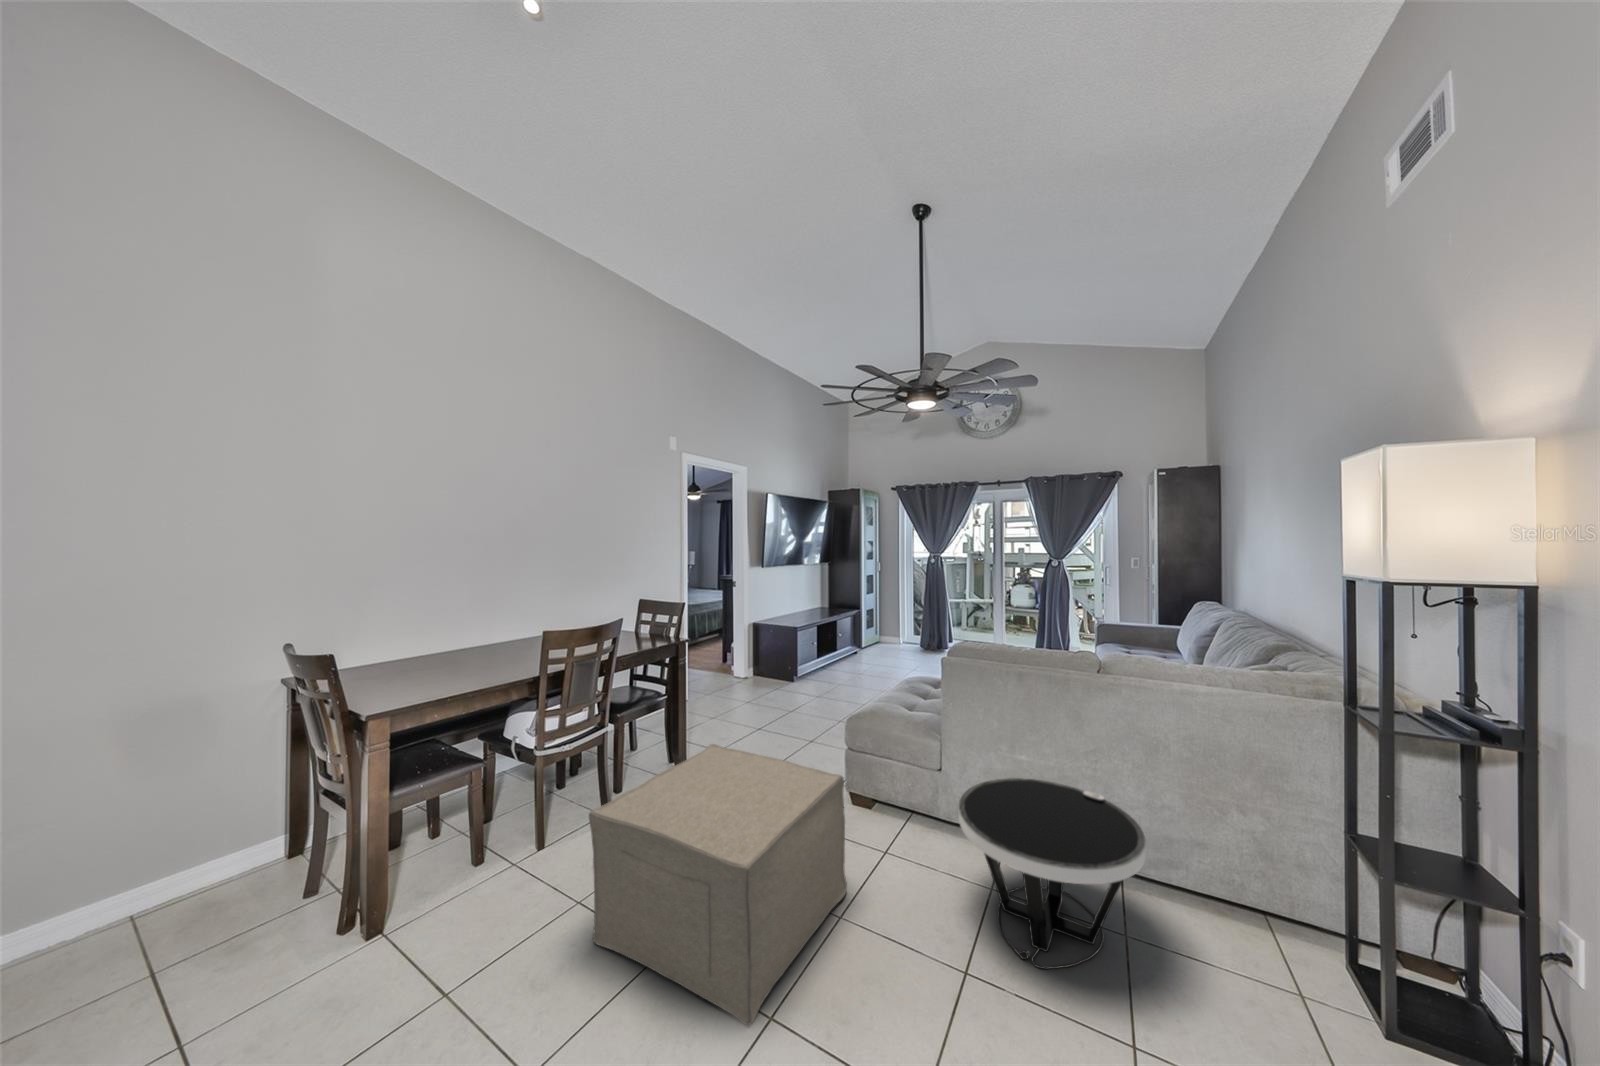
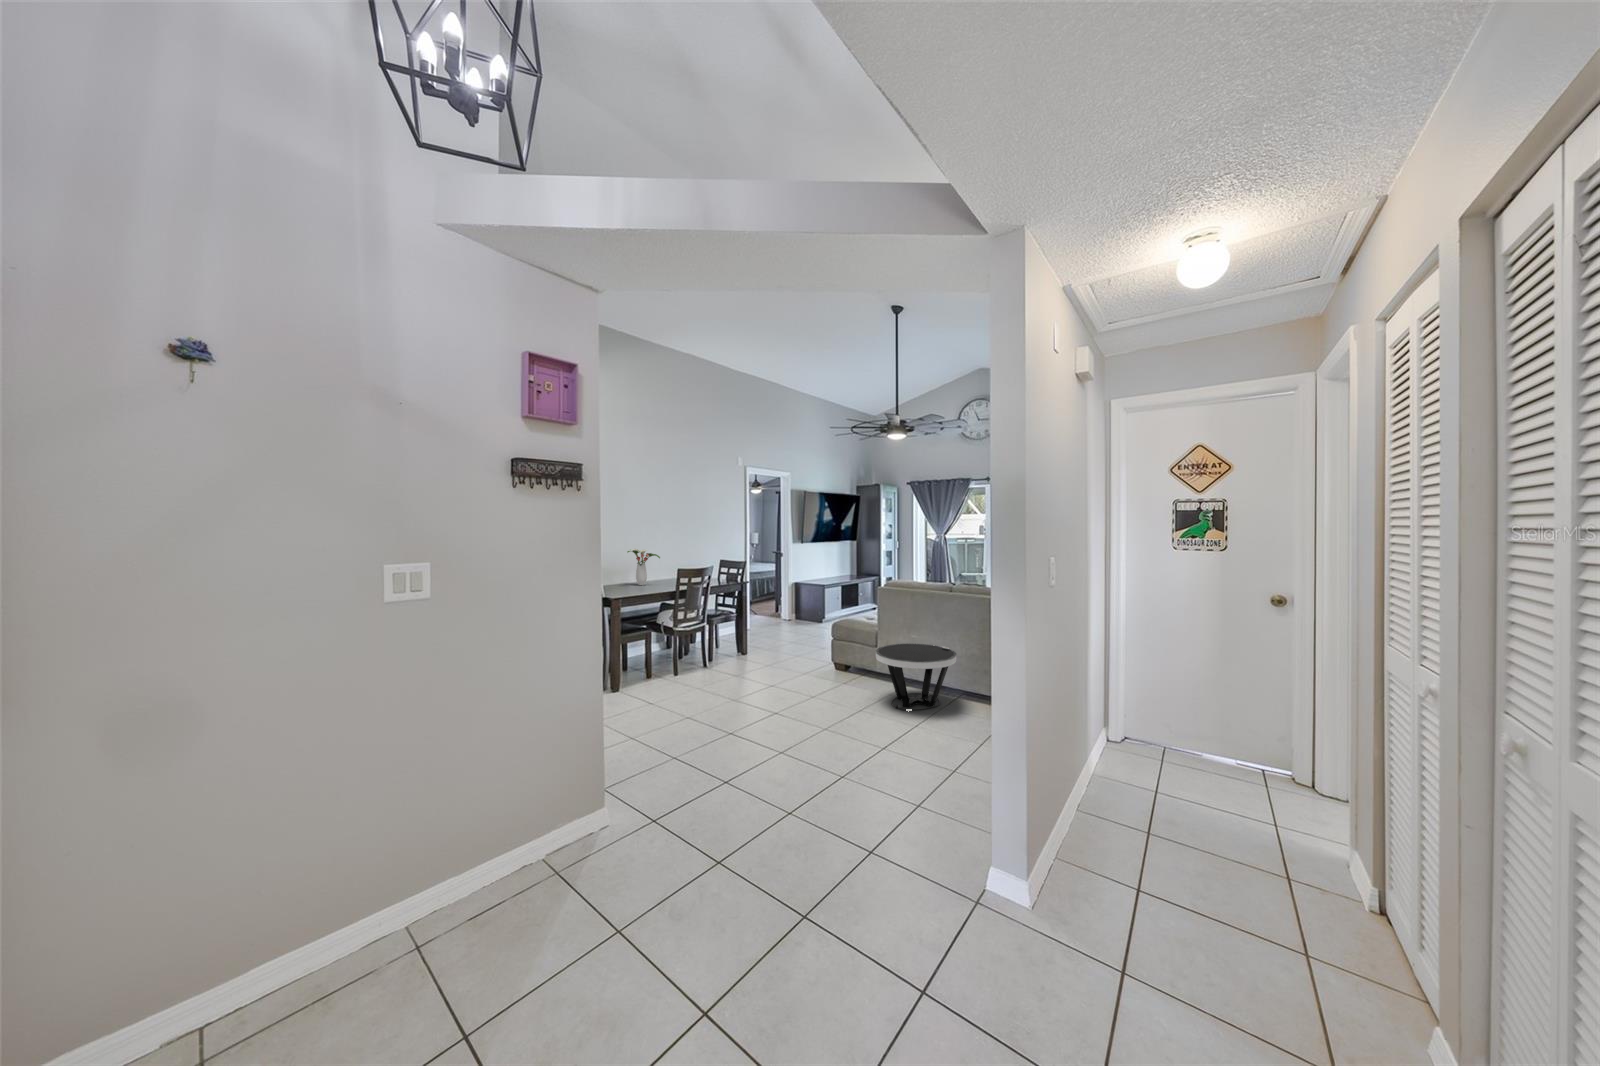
flower arrangement: none [446,592,517,661] -> present [627,549,660,585]
ottoman: present [589,744,847,1025] -> none [707,627,825,714]

